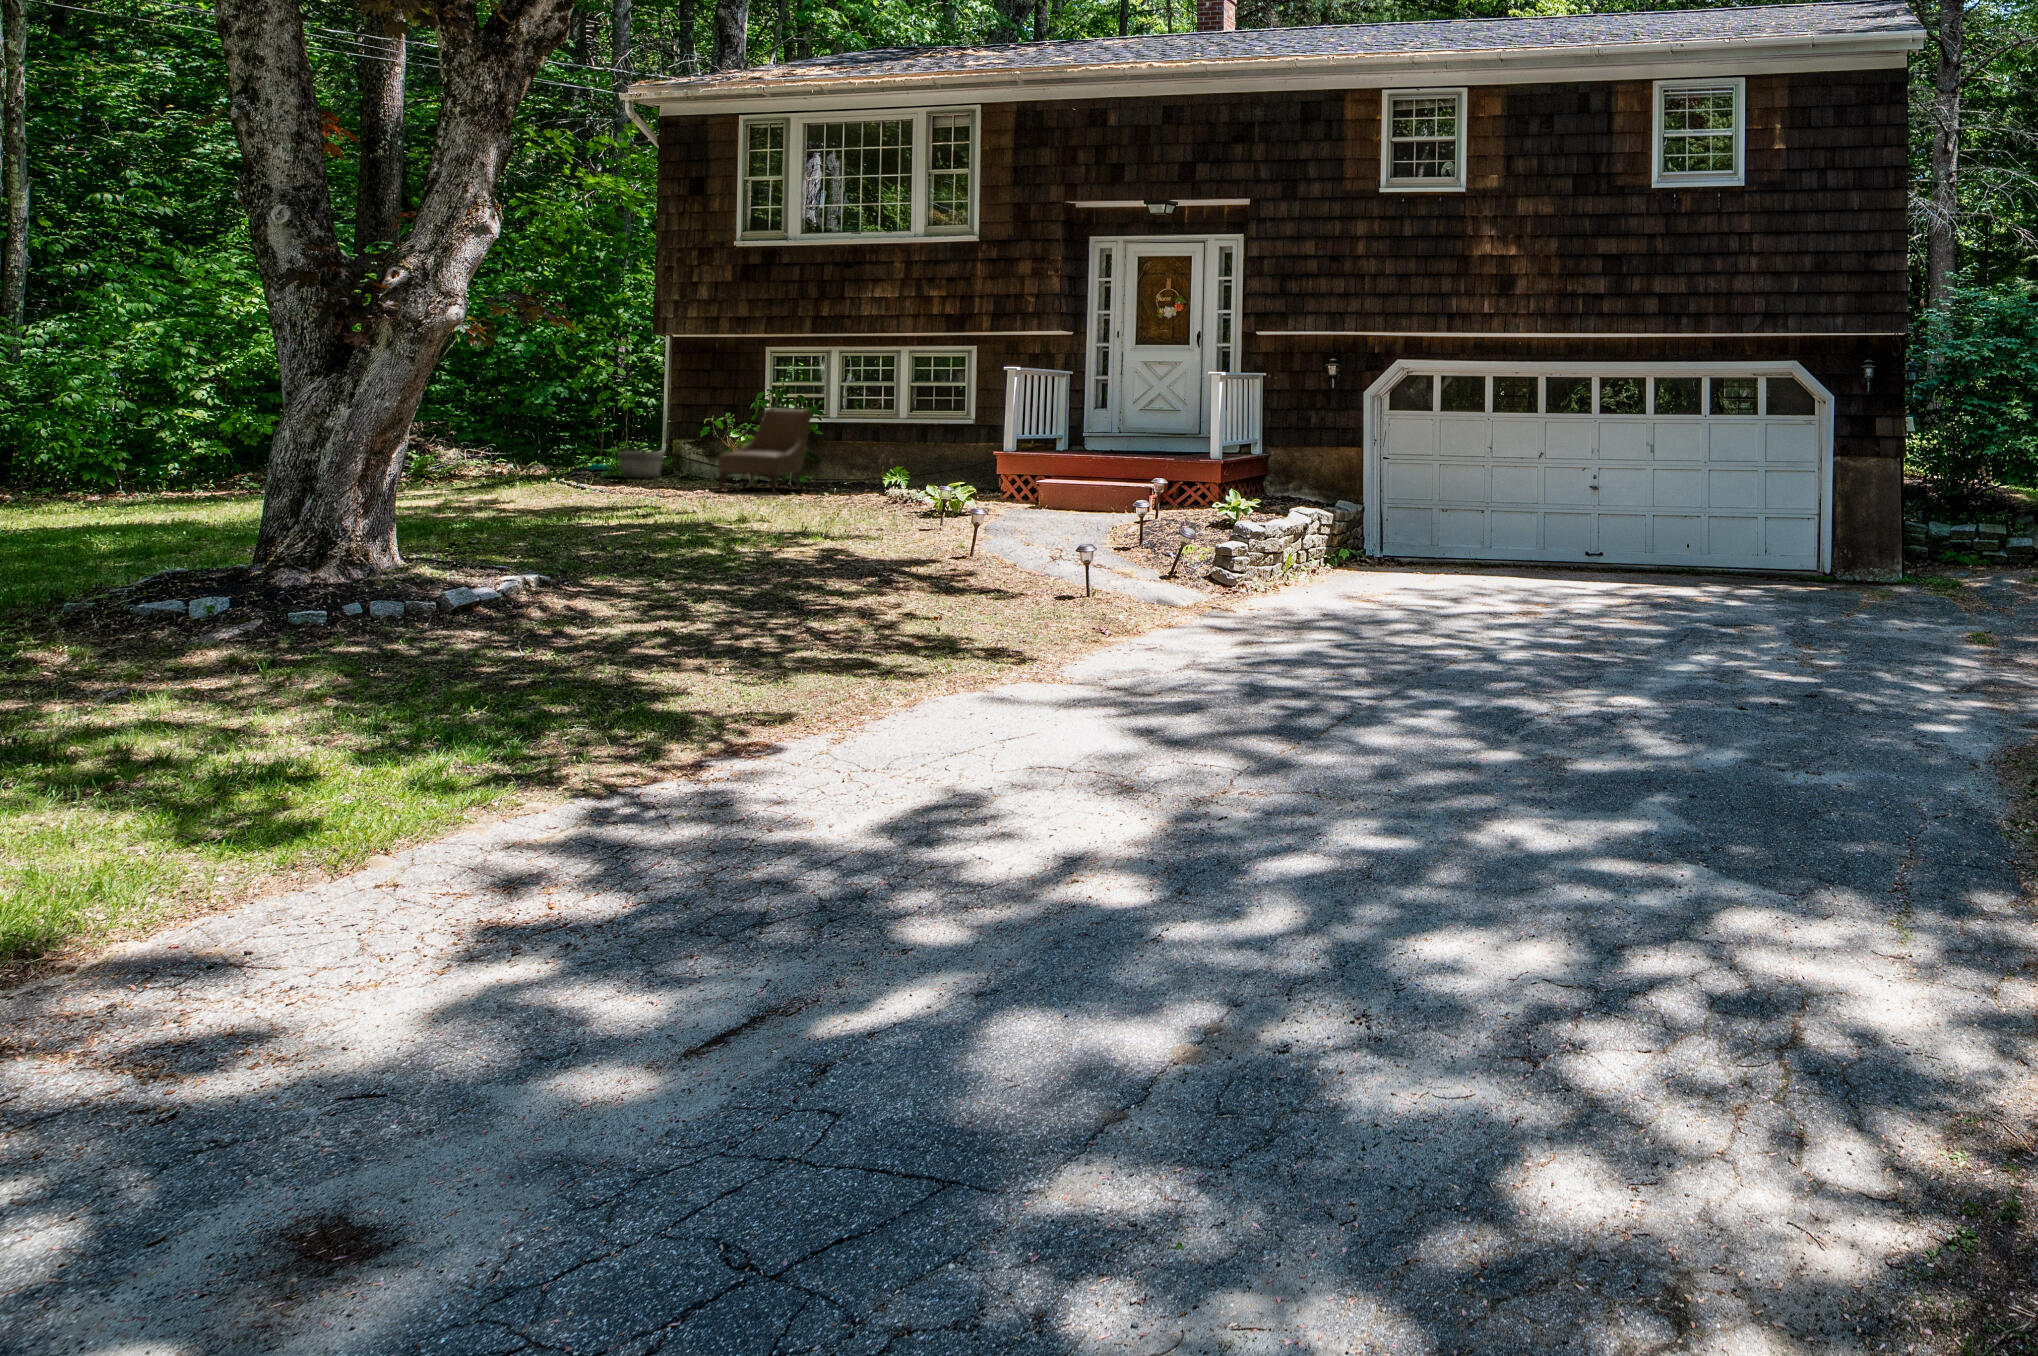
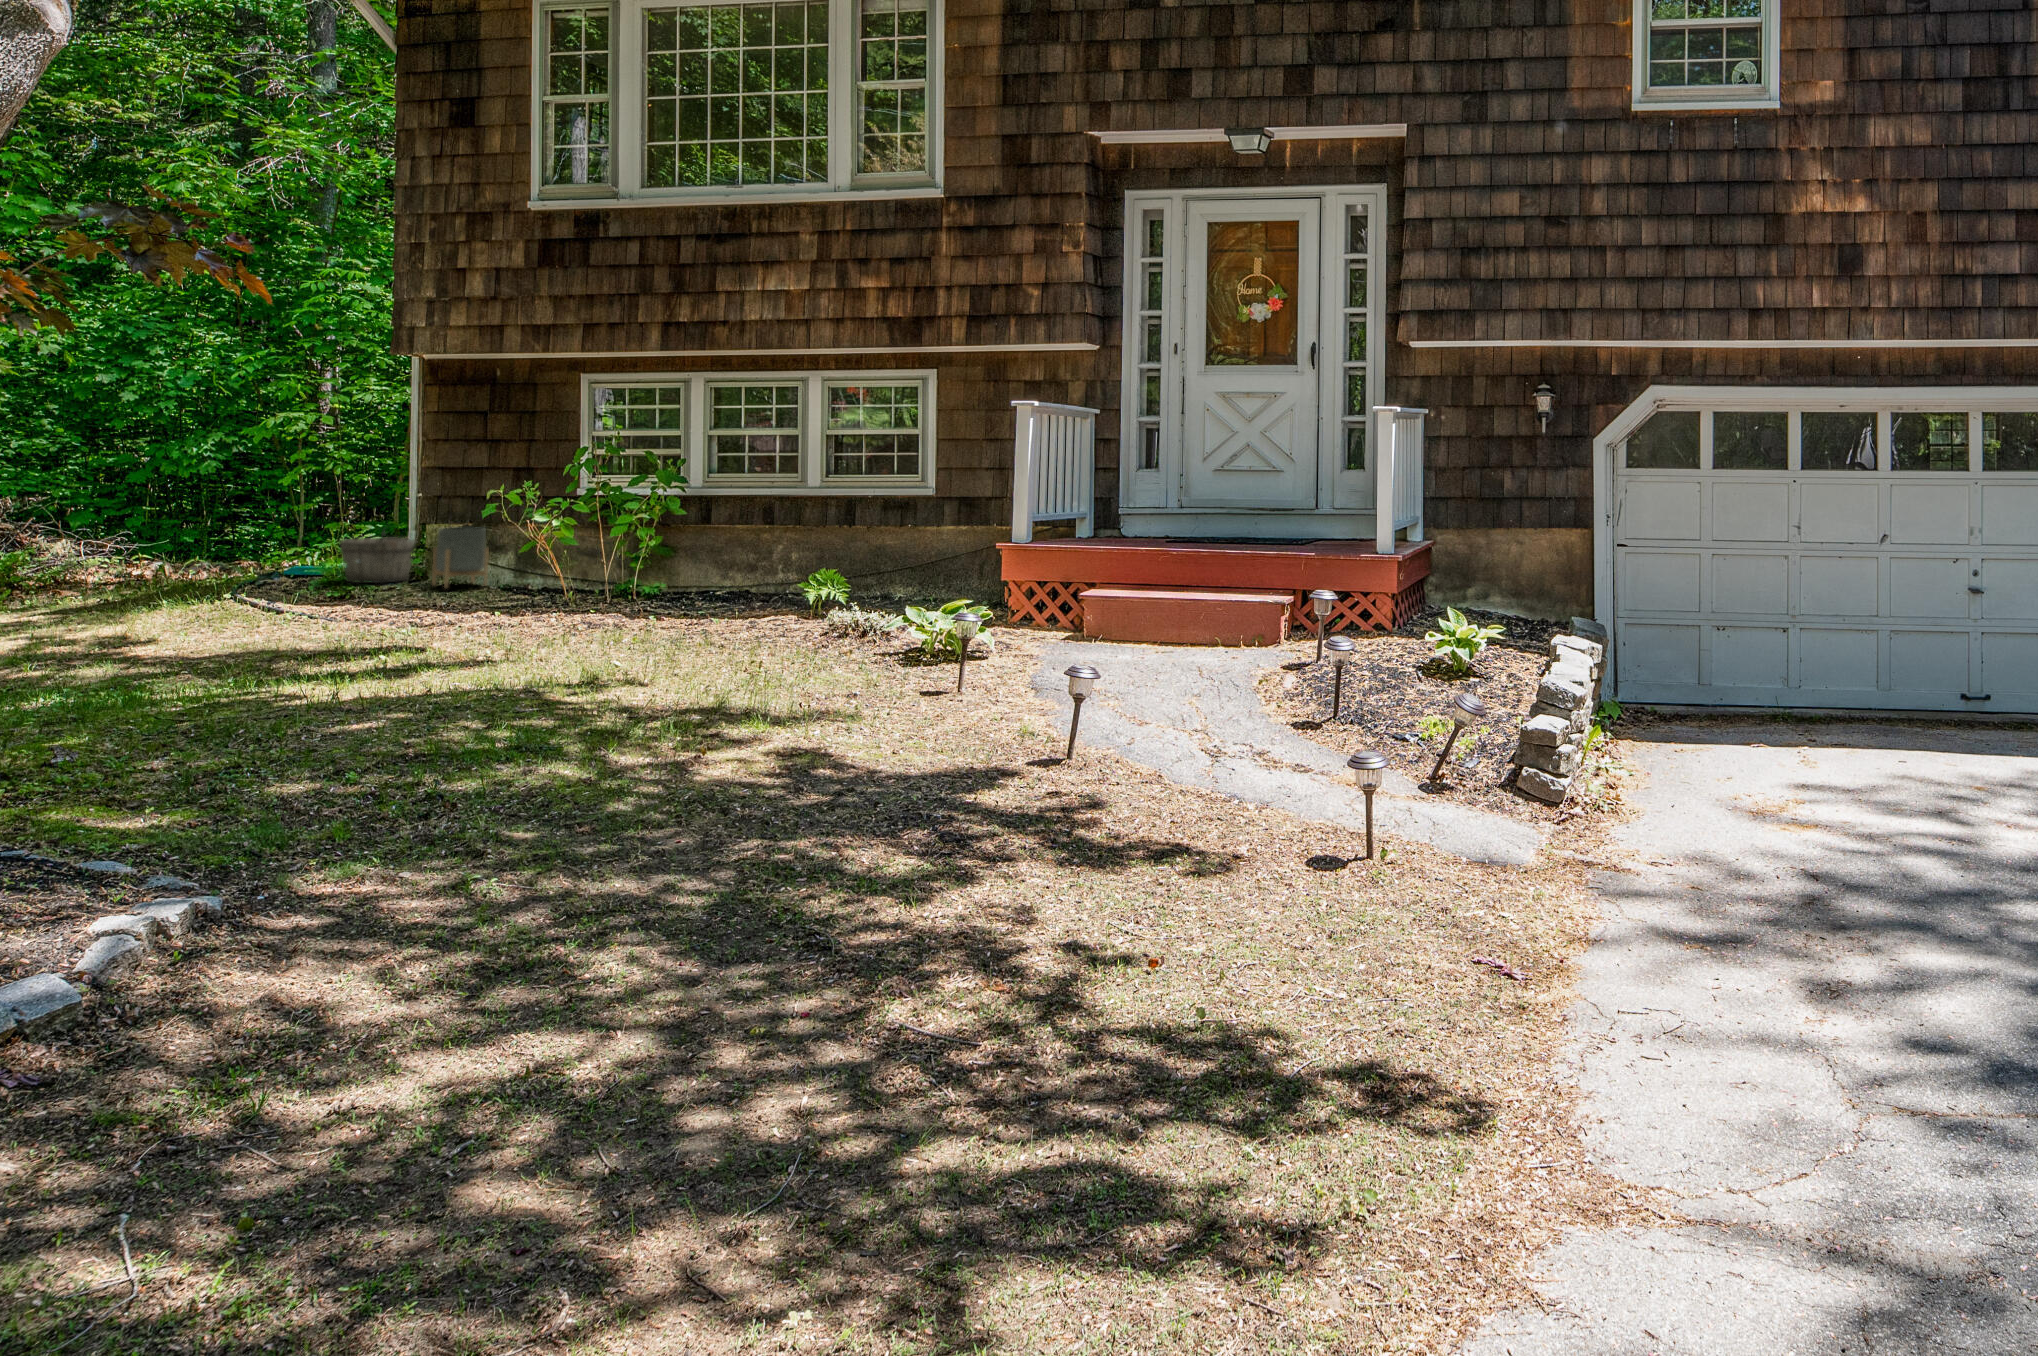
chair: present [718,409,811,492] -> none [515,469,664,608]
planter: none [673,444,707,481] -> present [432,527,489,587]

